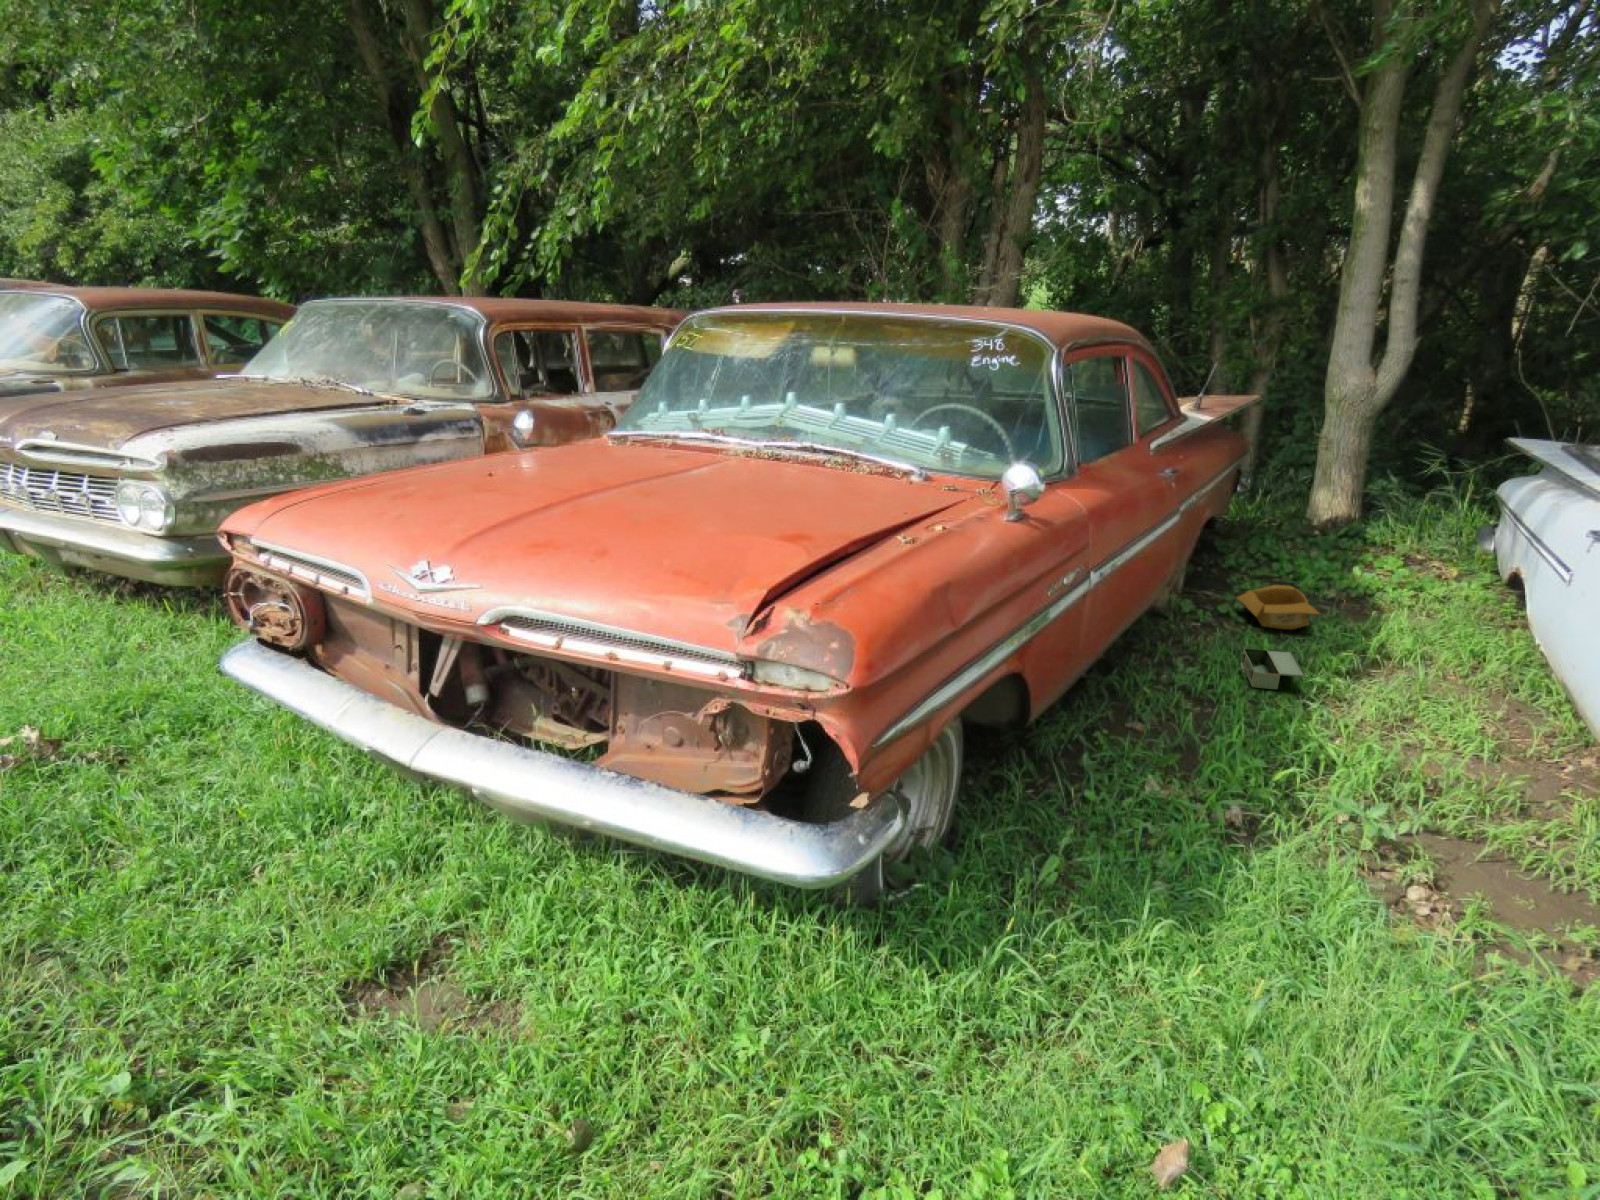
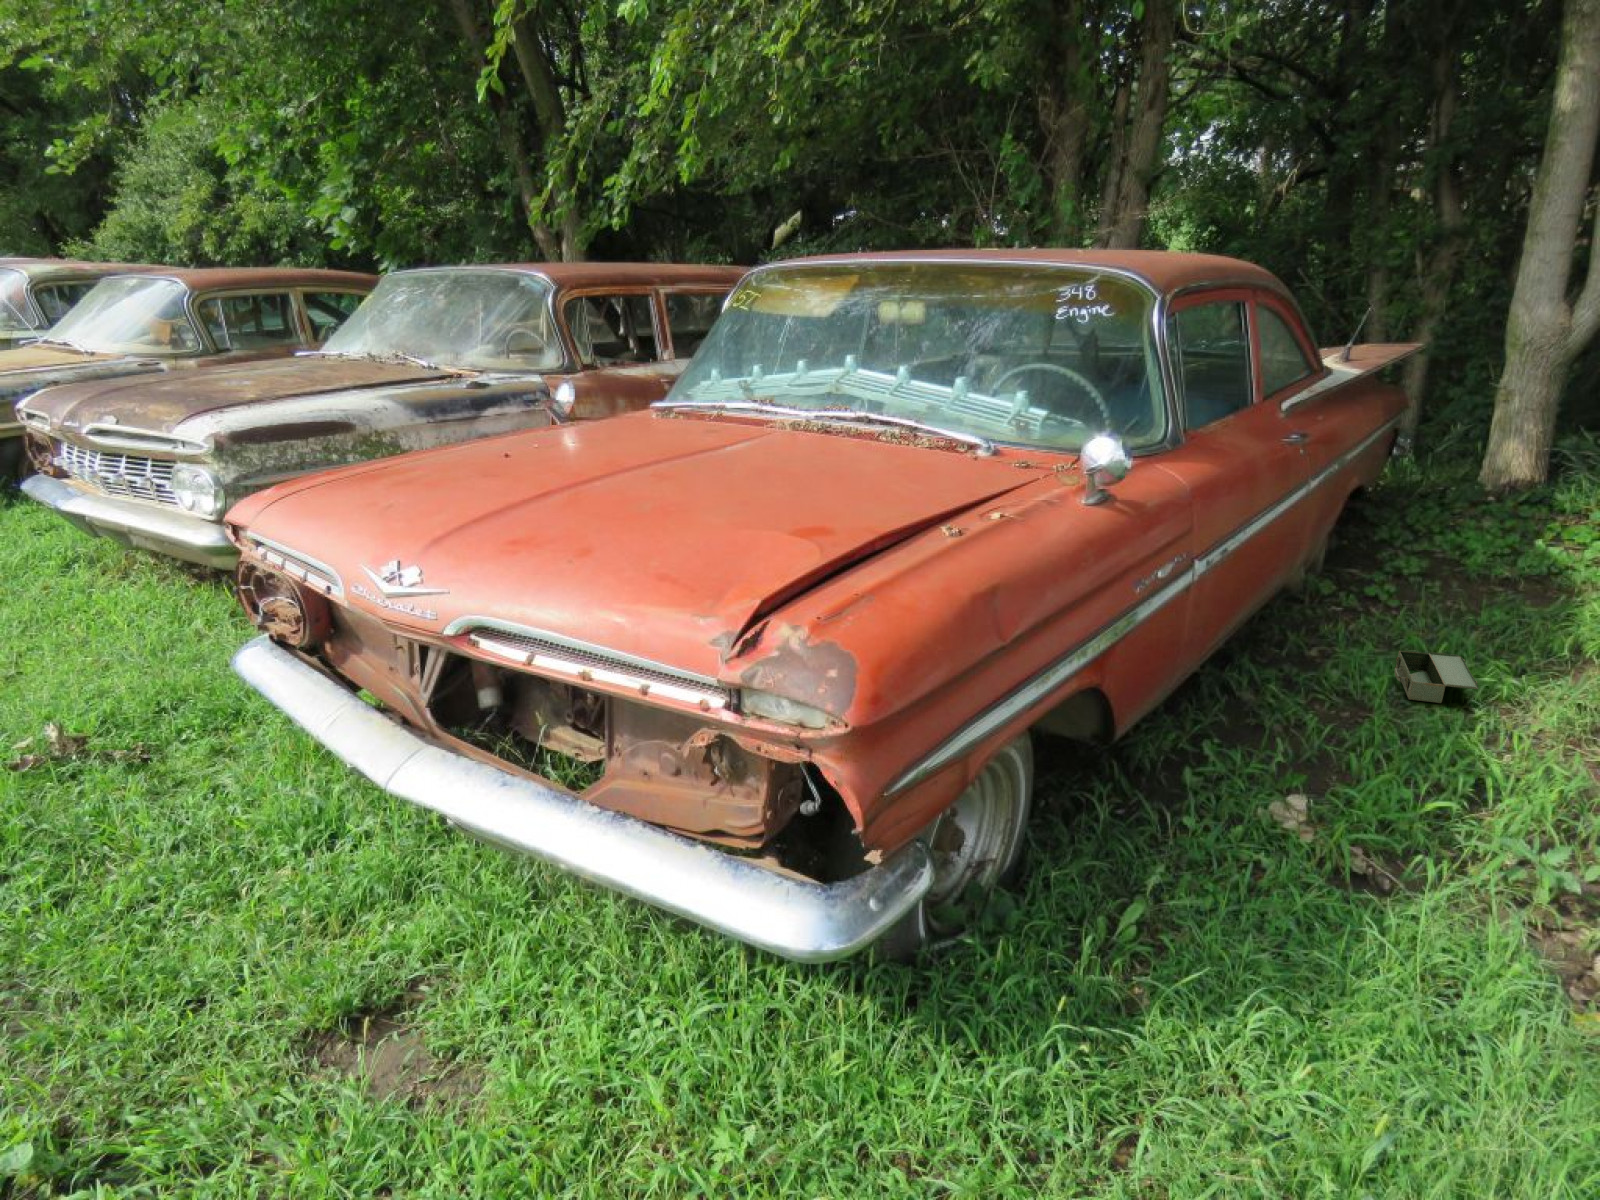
cardboard box: present [1237,585,1320,629] -> none [1392,572,1503,627]

